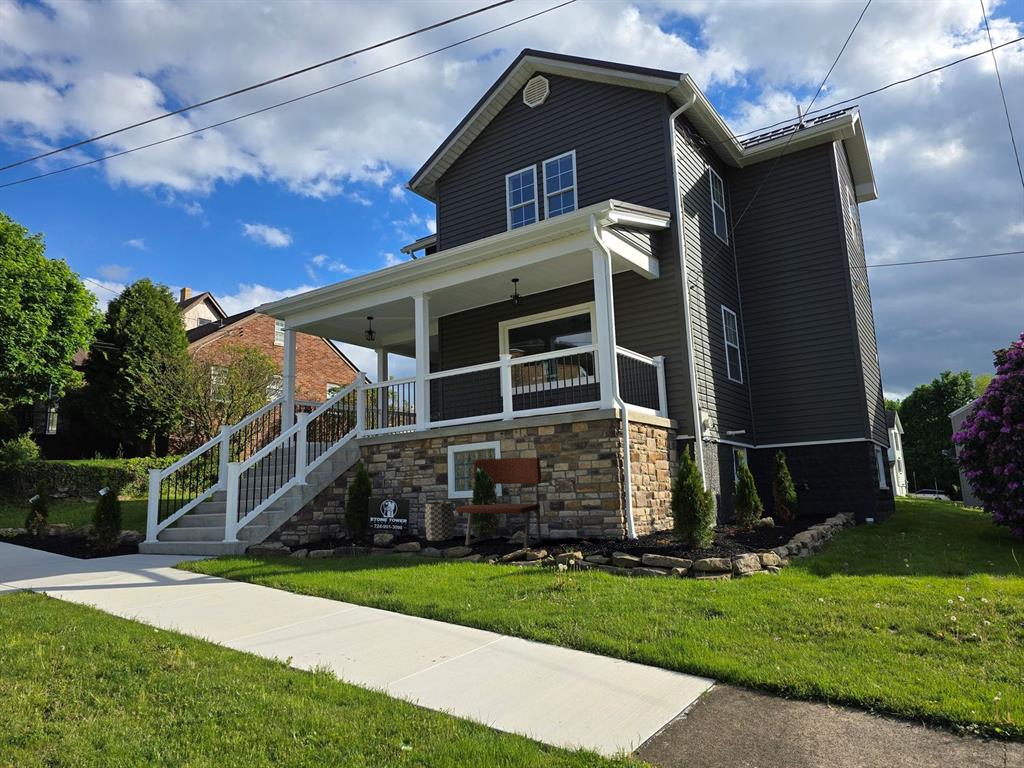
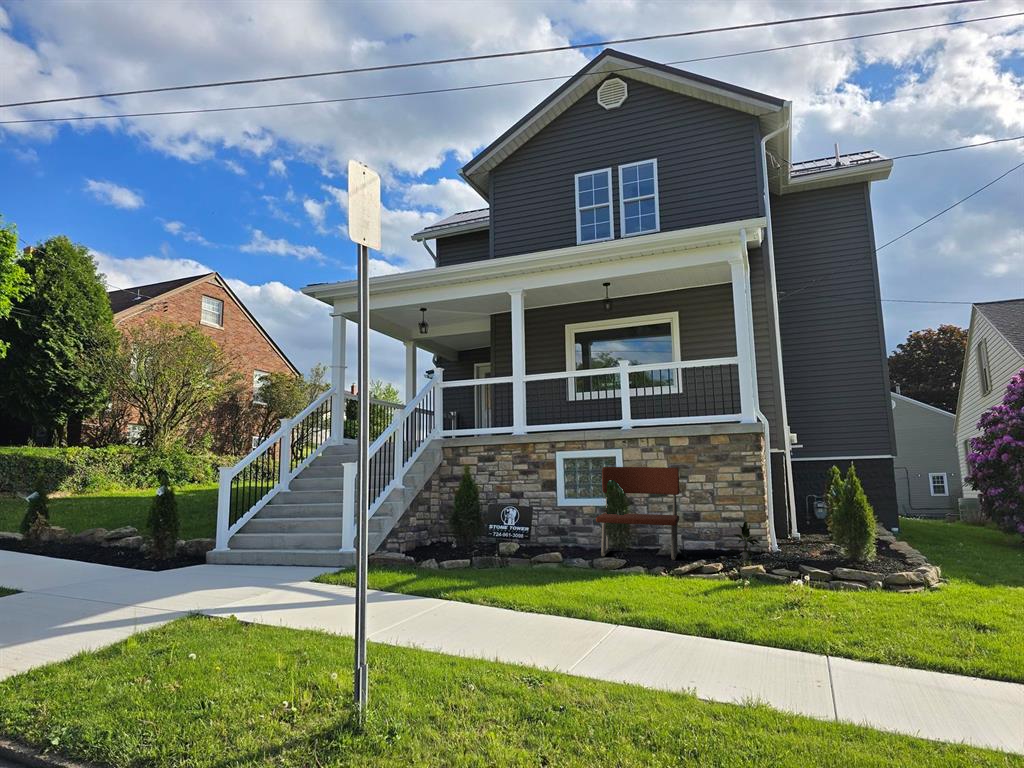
trash can: present [425,502,454,541] -> none [541,509,570,551]
potted plant: none [584,508,613,546] -> present [734,522,759,560]

